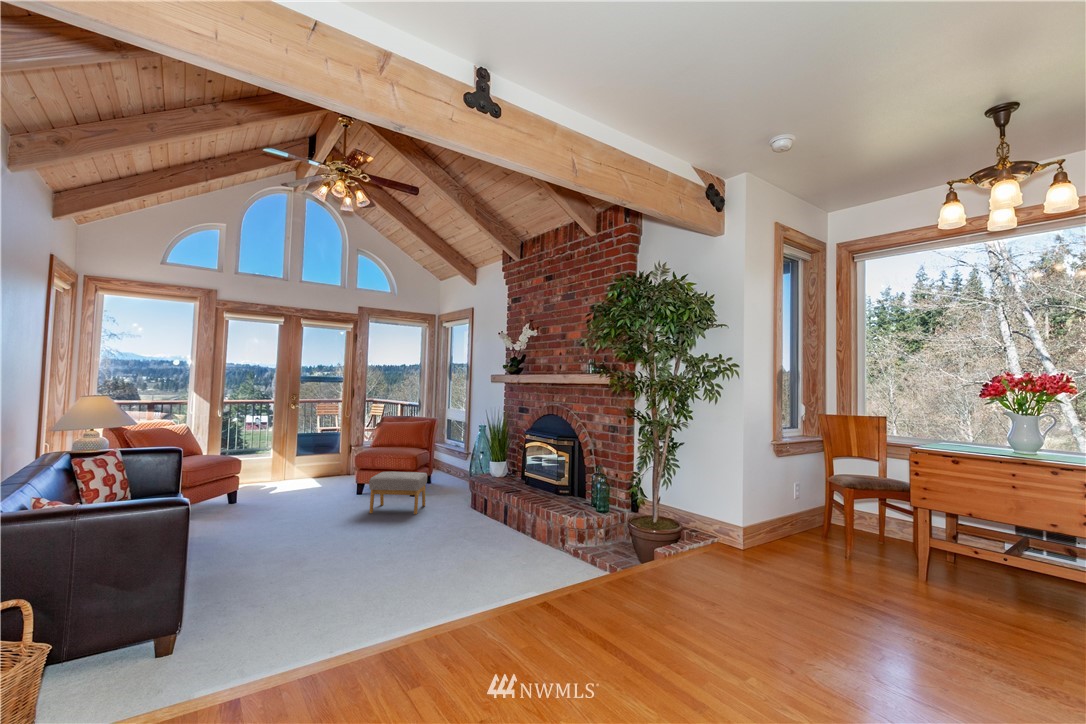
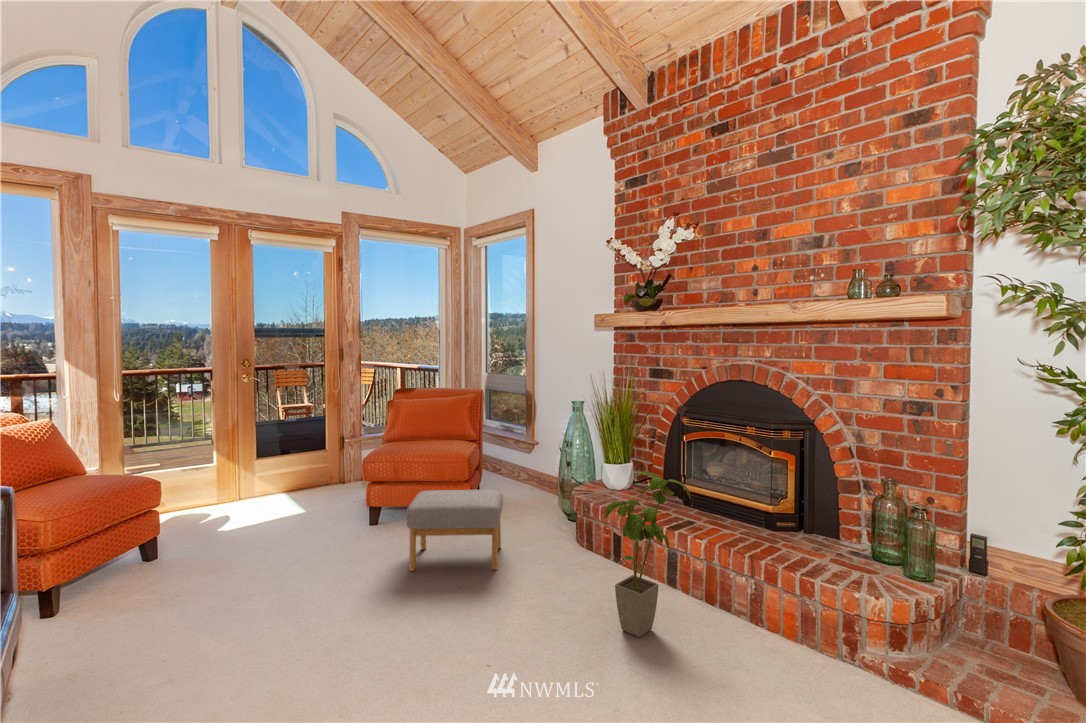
house plant: none [453,457,495,539] -> present [605,471,691,637]

